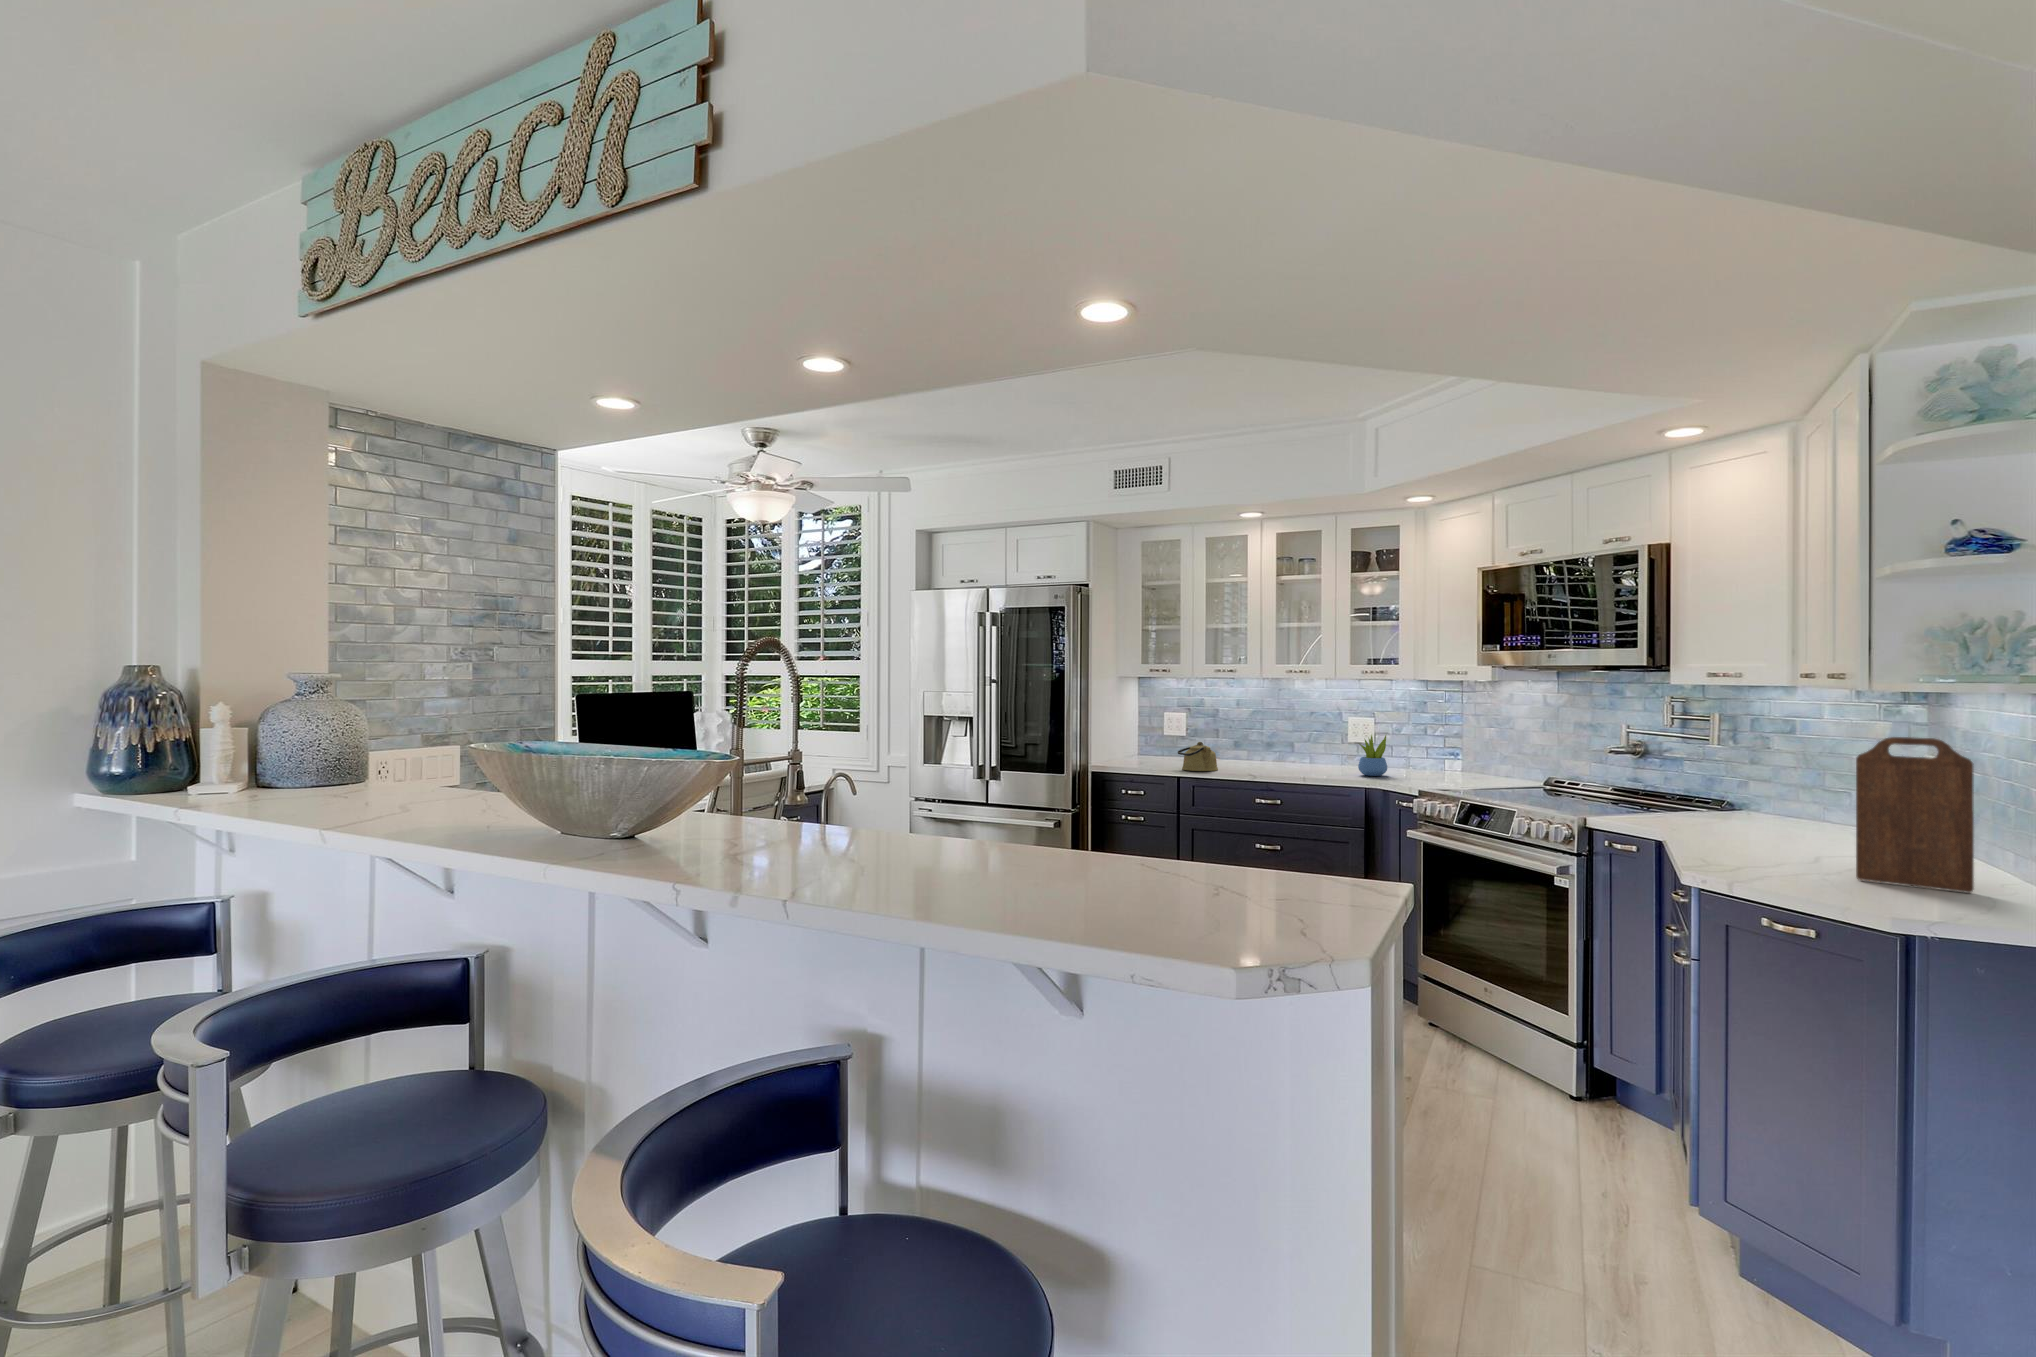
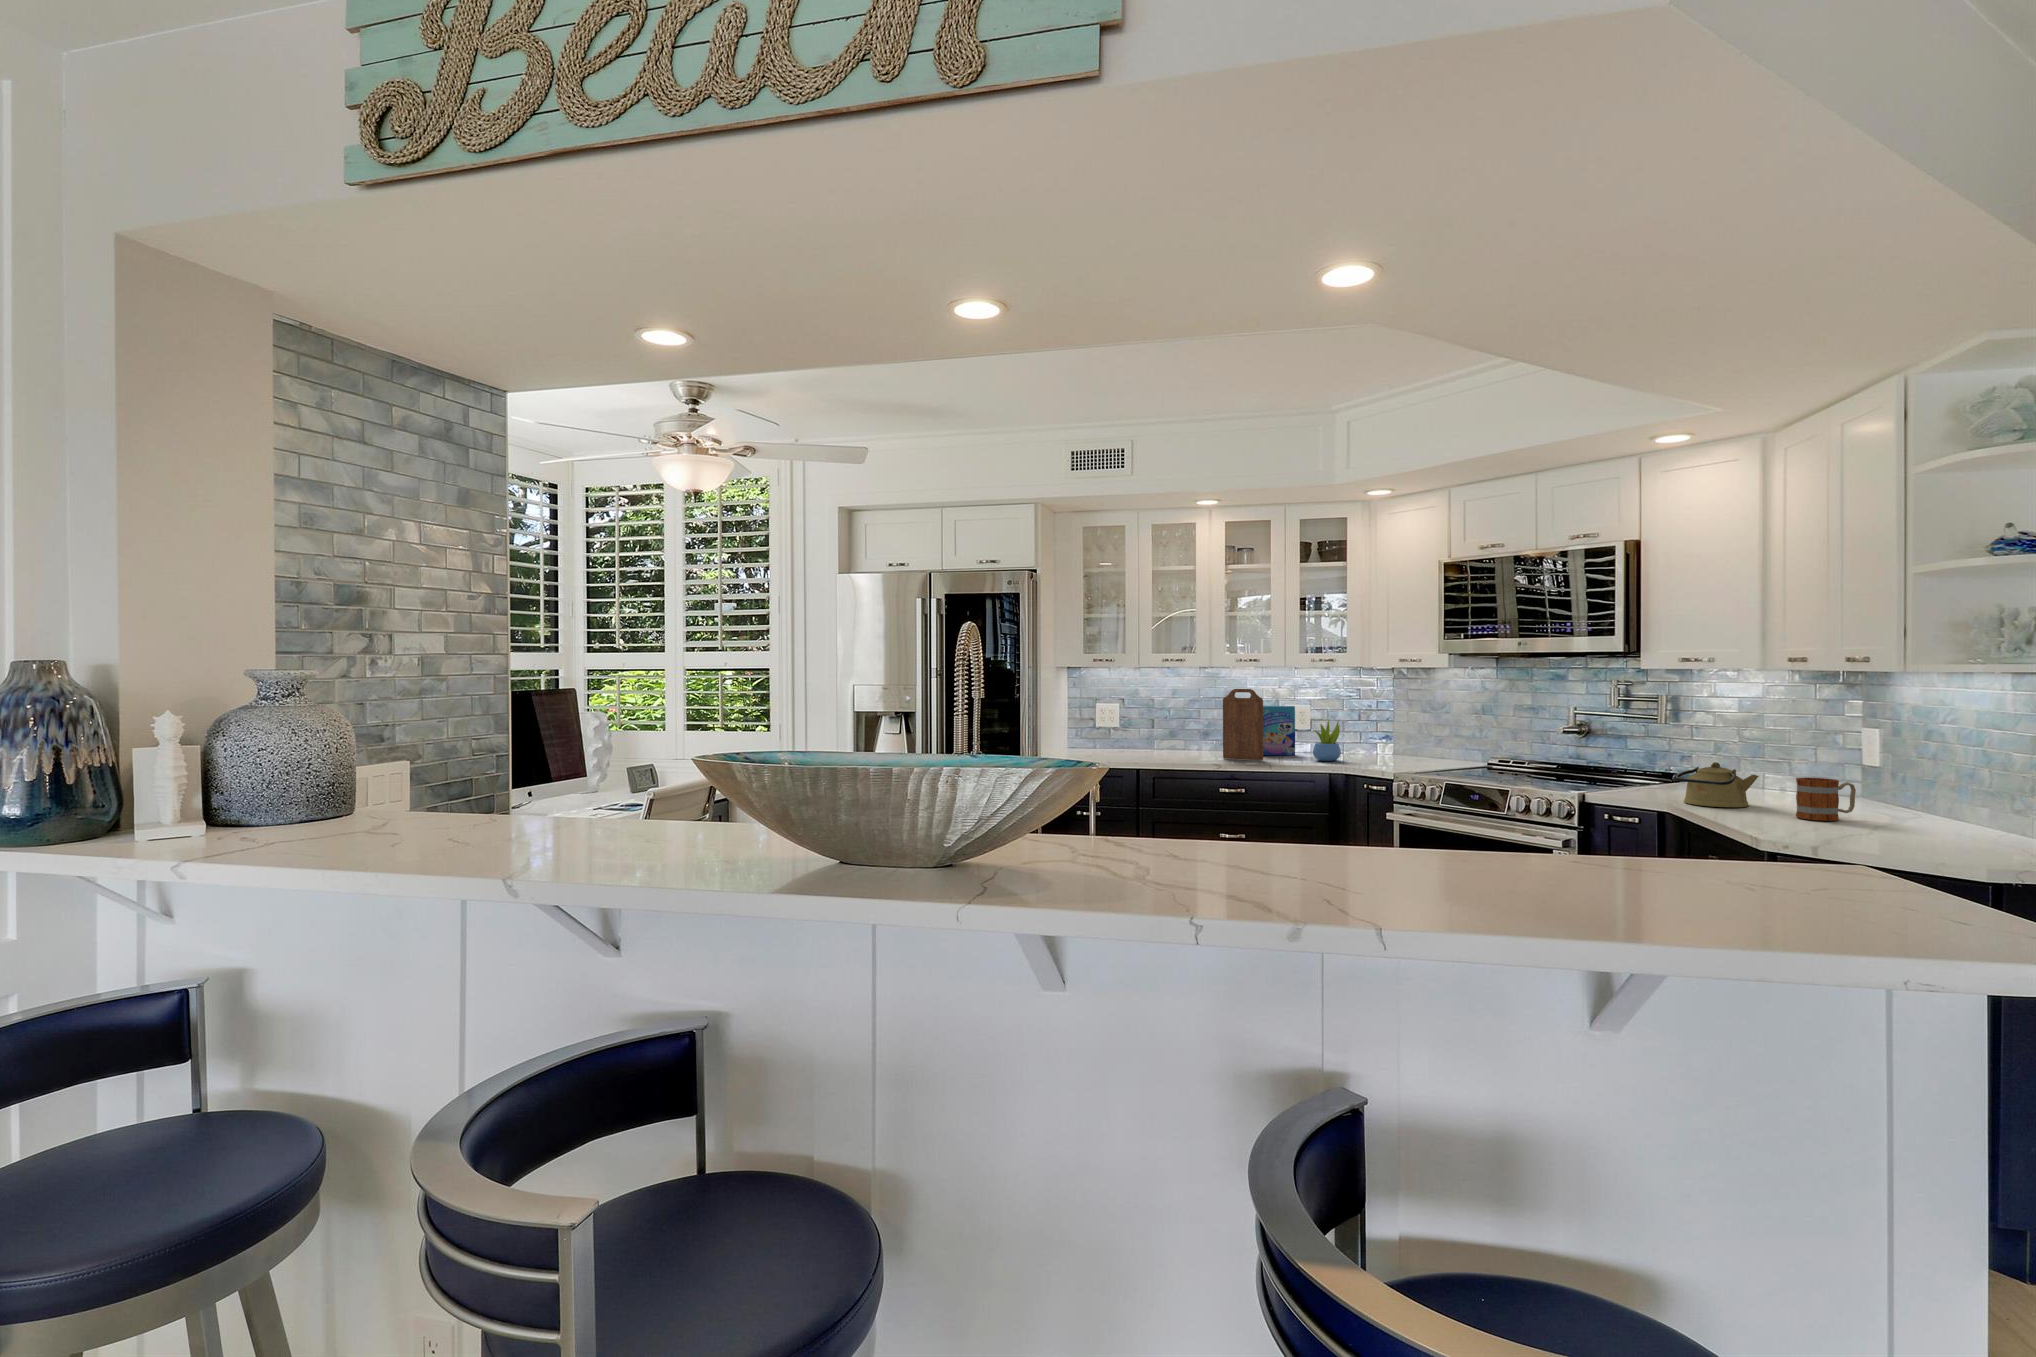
cereal box: none [1312,718,1350,769] -> present [1263,706,1295,755]
cutting board: present [1856,737,1974,893] -> present [1223,689,1263,760]
kettle: present [1178,742,1218,771] -> present [1676,762,1759,807]
mug: none [1789,807,1862,857] -> present [1796,778,1856,821]

